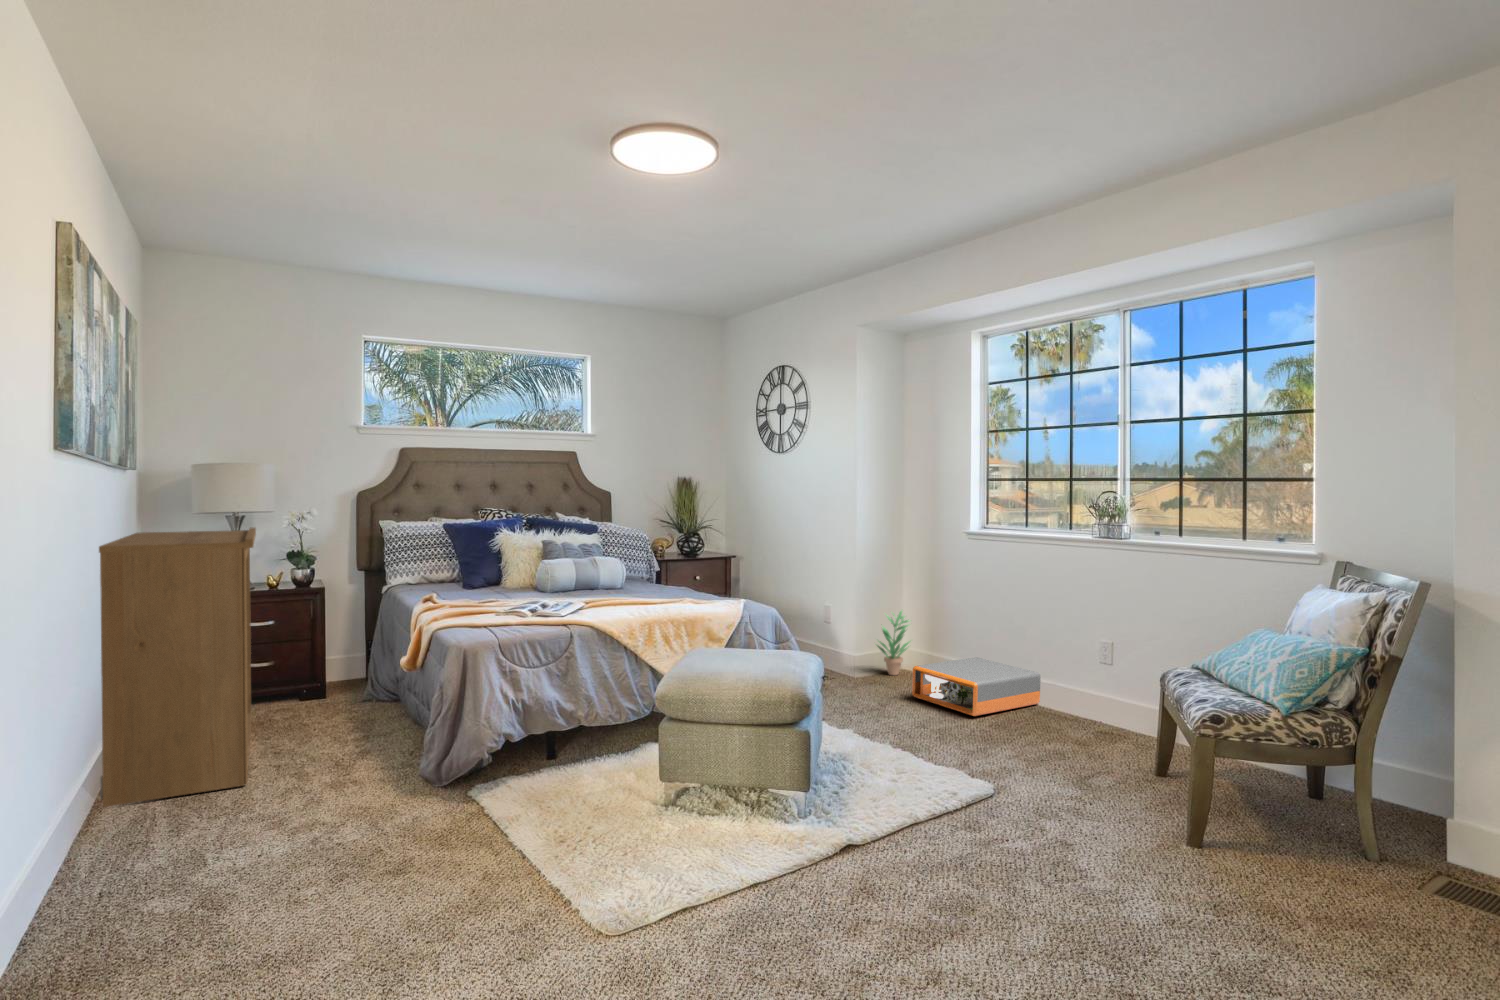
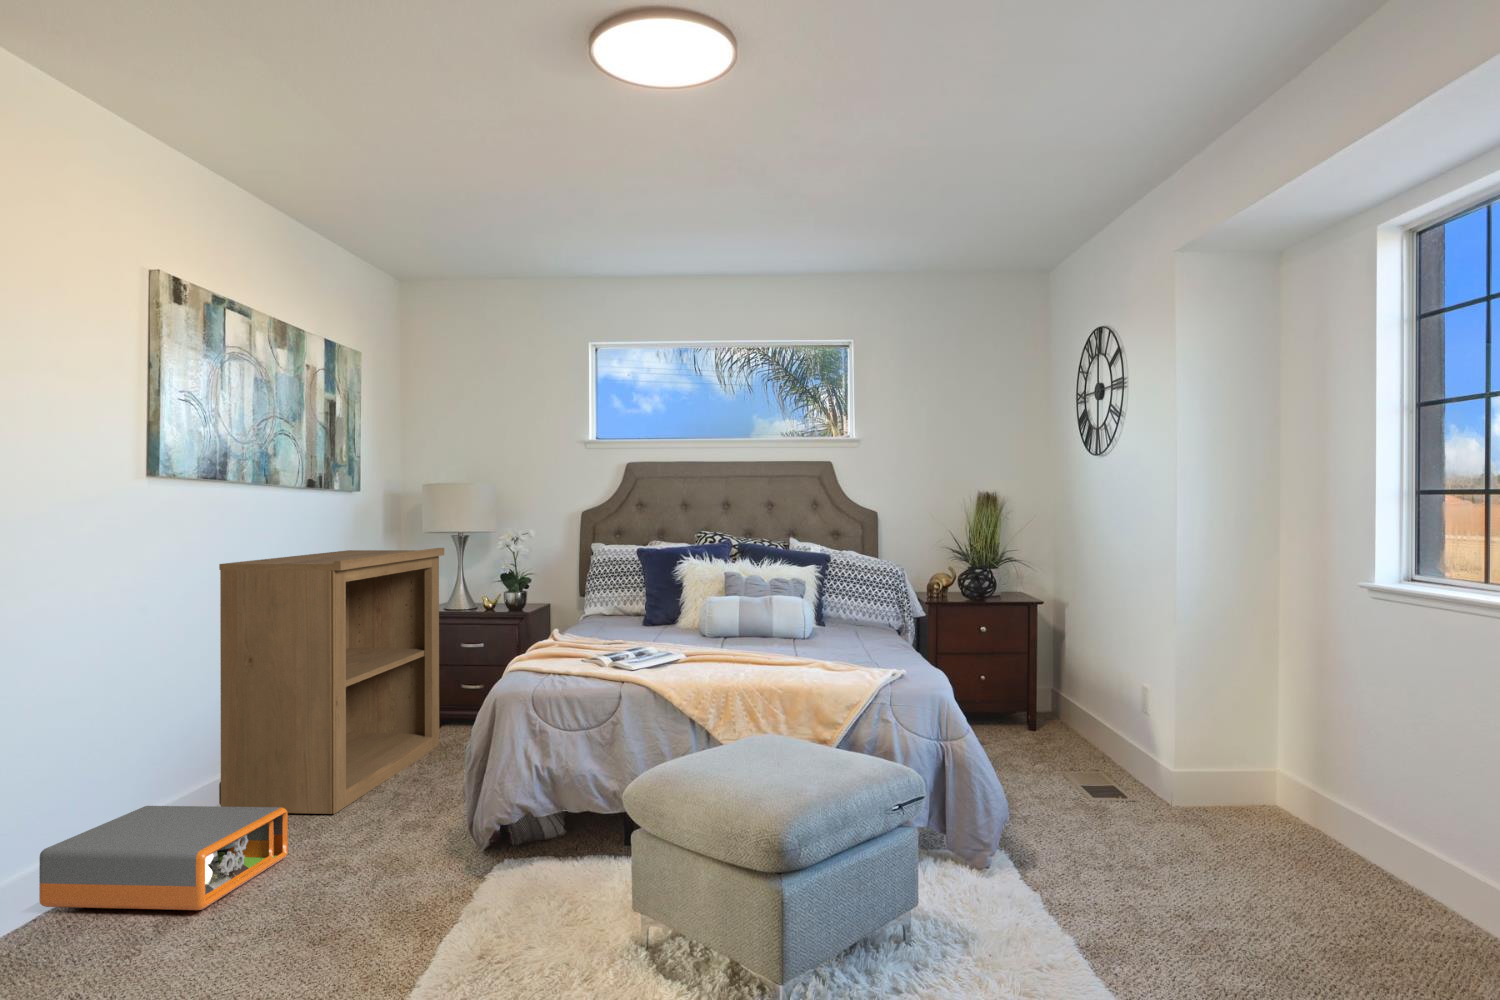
potted plant: present [877,611,909,675] -> none [1203,705,1271,813]
storage box: present [912,657,1041,716] -> present [39,806,288,910]

